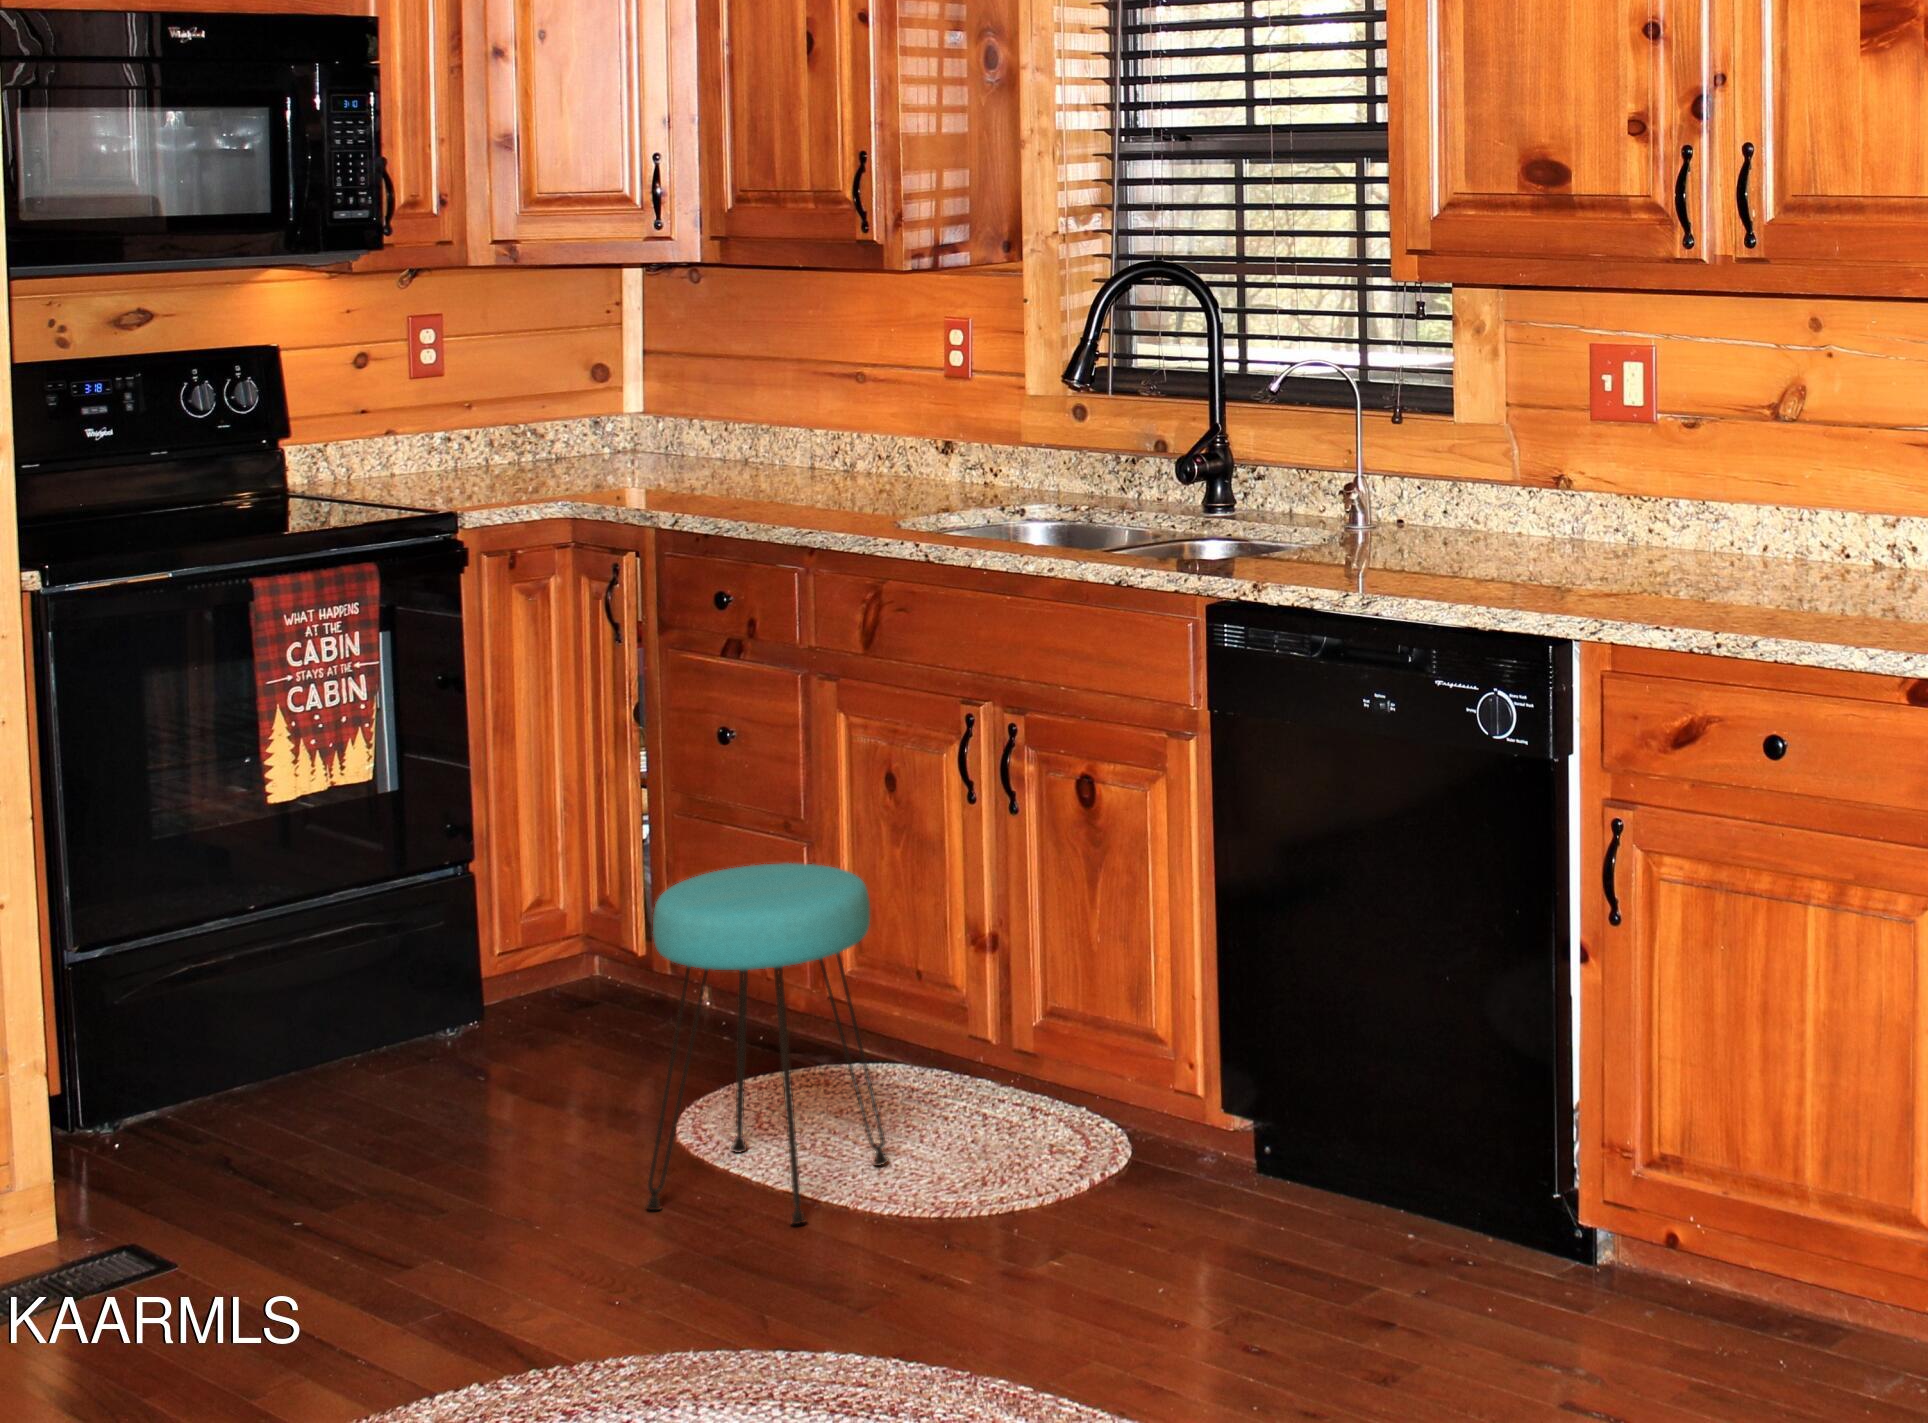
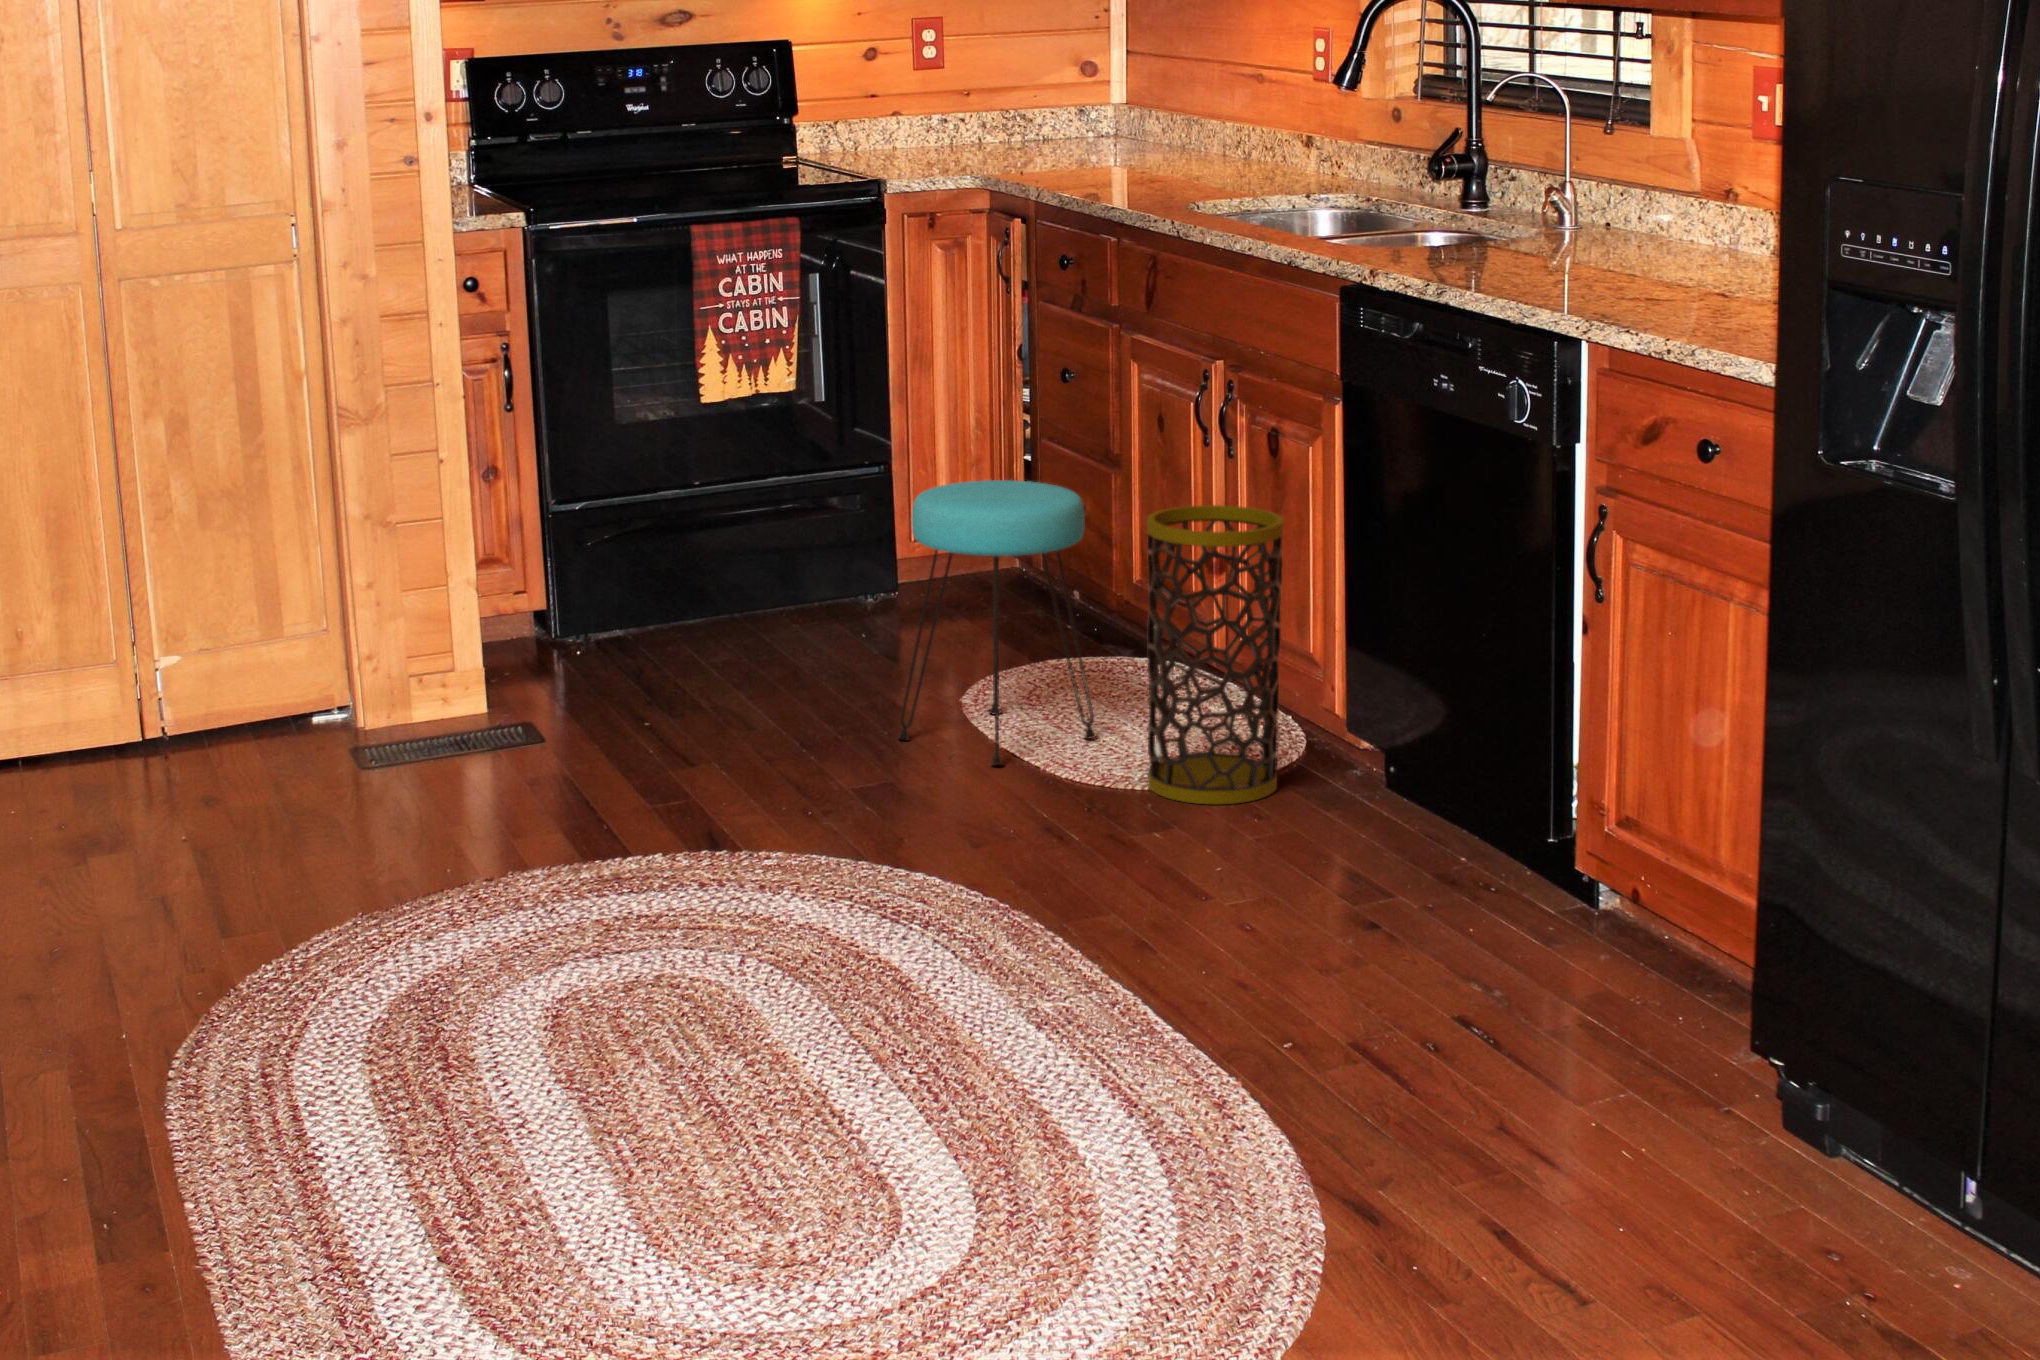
trash can: none [983,866,1147,1231] -> present [1147,505,1284,804]

